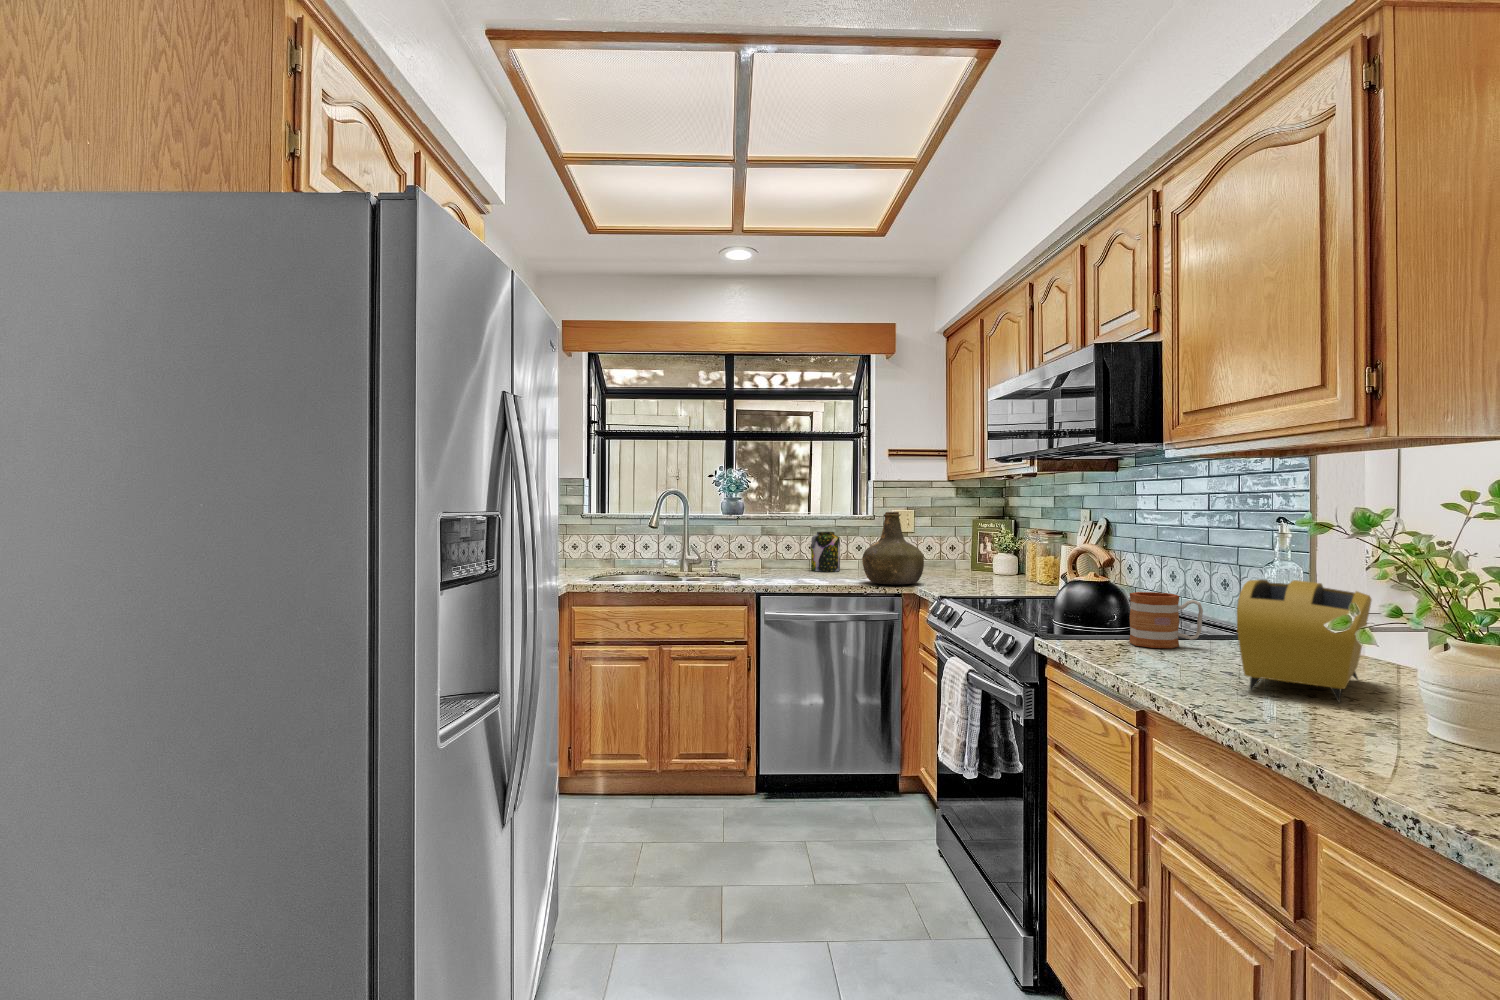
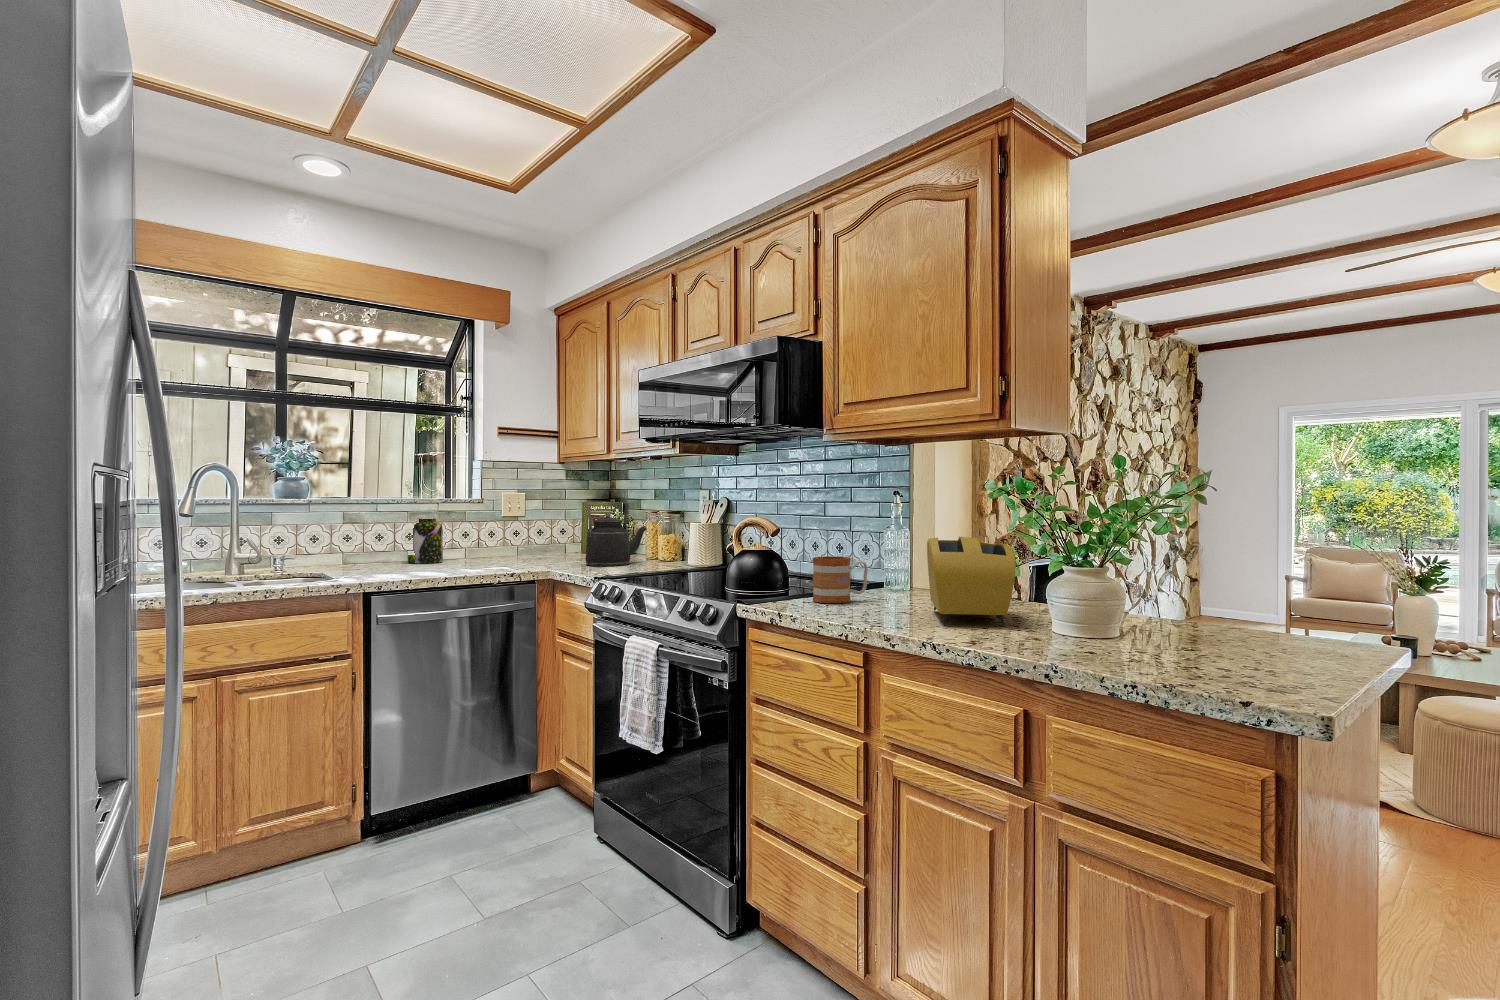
bottle: present [862,512,924,584] -> none [490,494,556,571]
kettle: none [957,520,1024,585] -> present [585,502,647,566]

